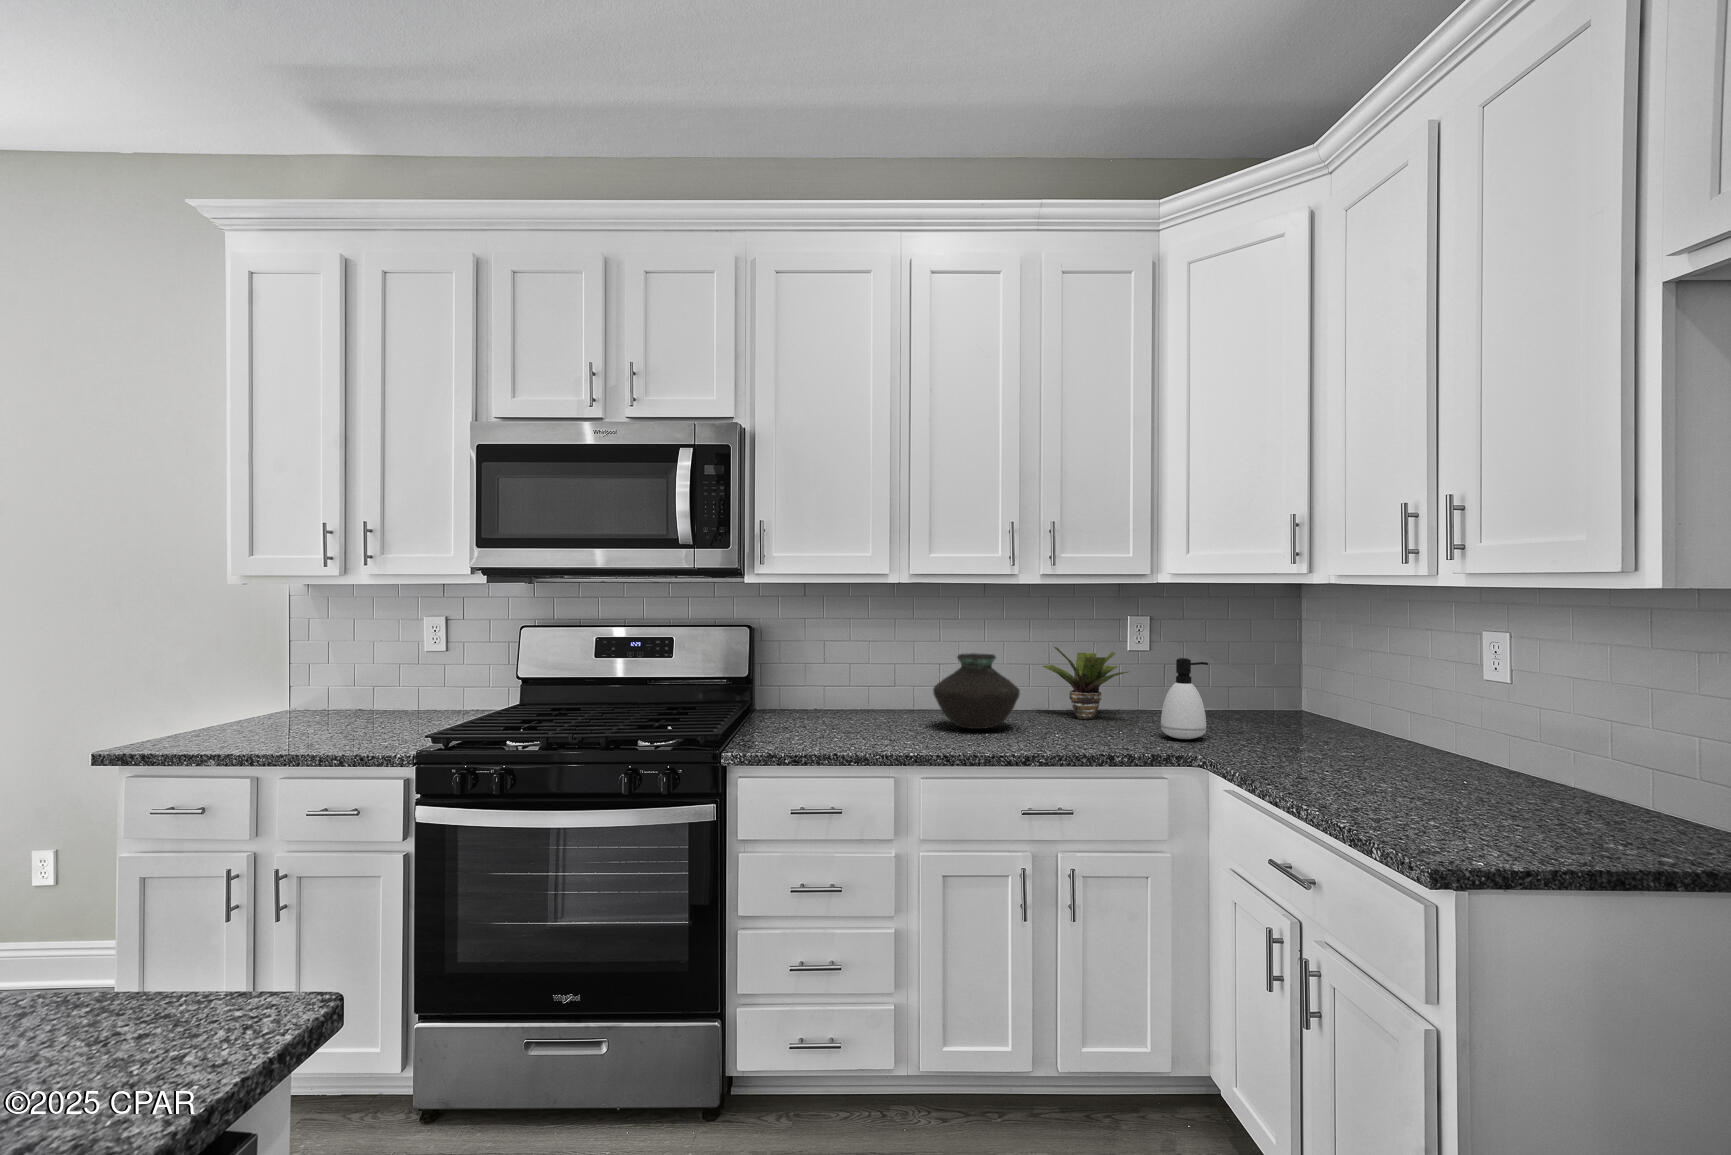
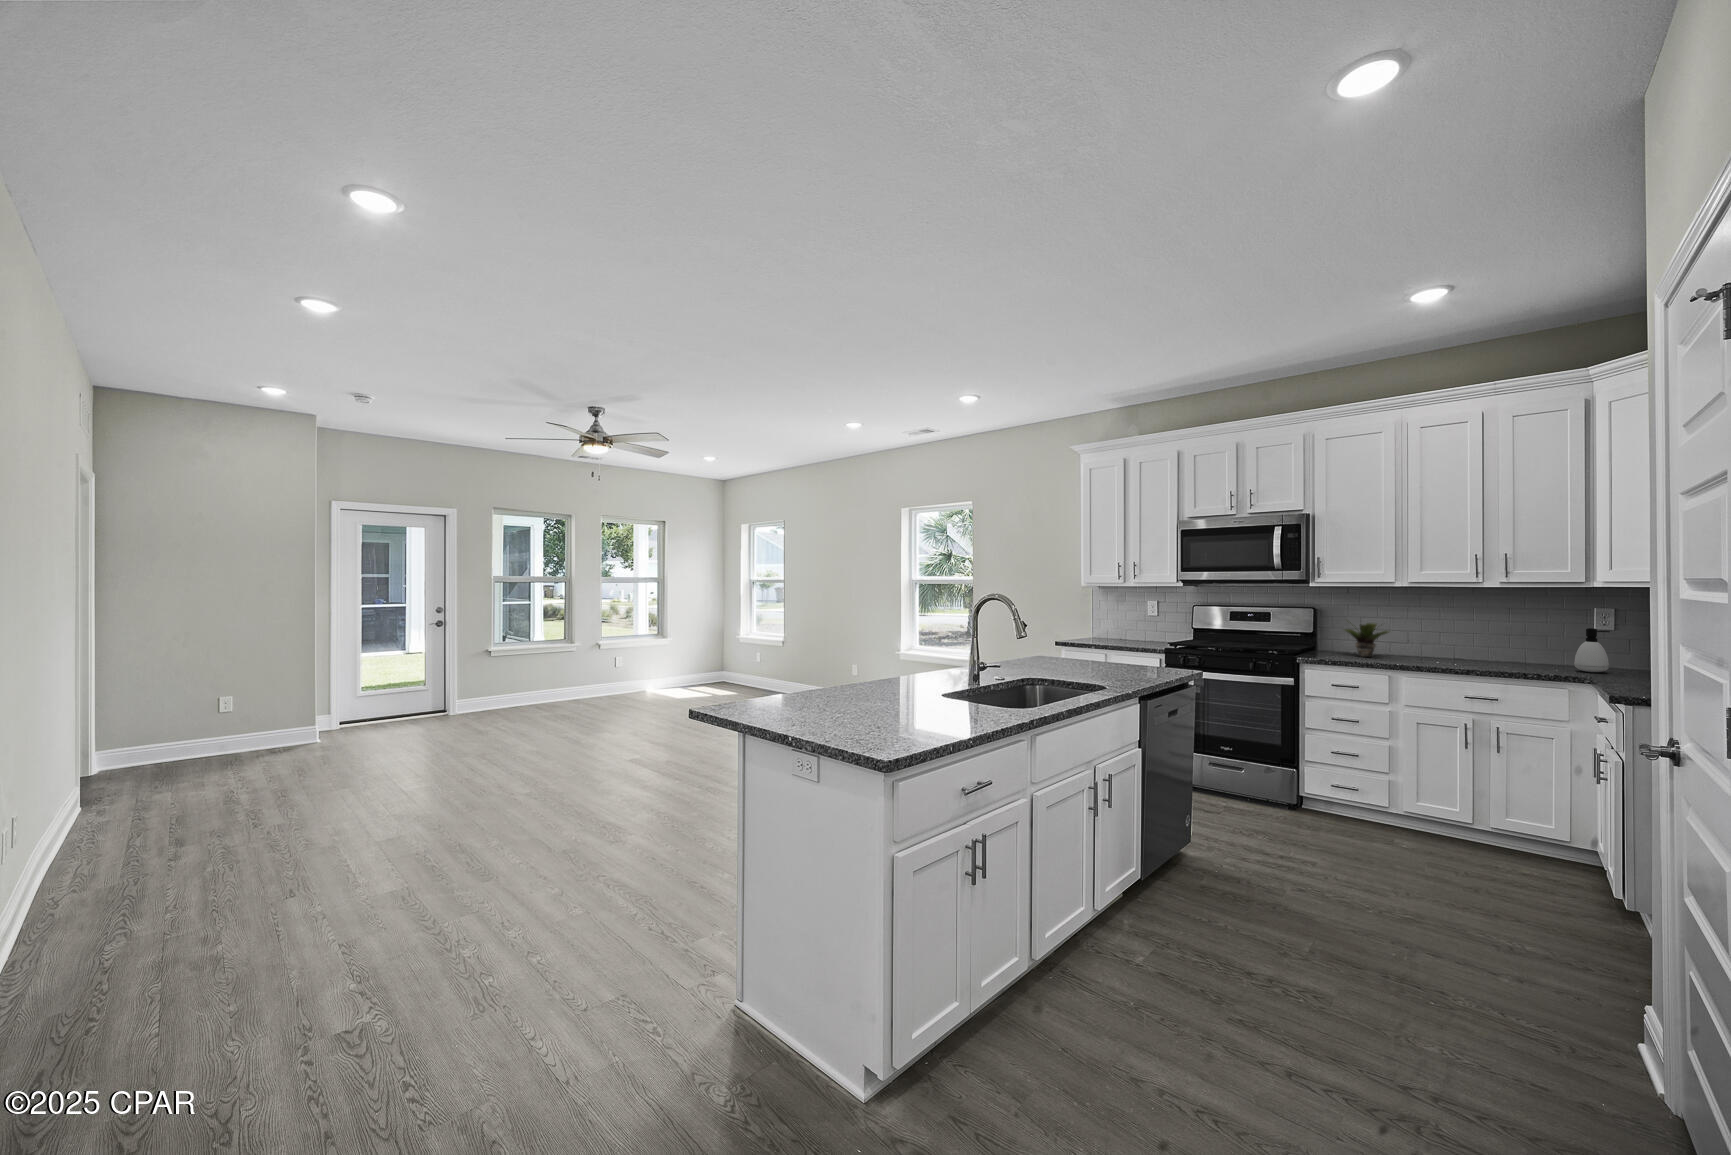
potted plant: present [1042,647,1128,719] -> present [1345,622,1389,657]
vase: present [933,653,1020,729] -> none [1420,623,1478,661]

